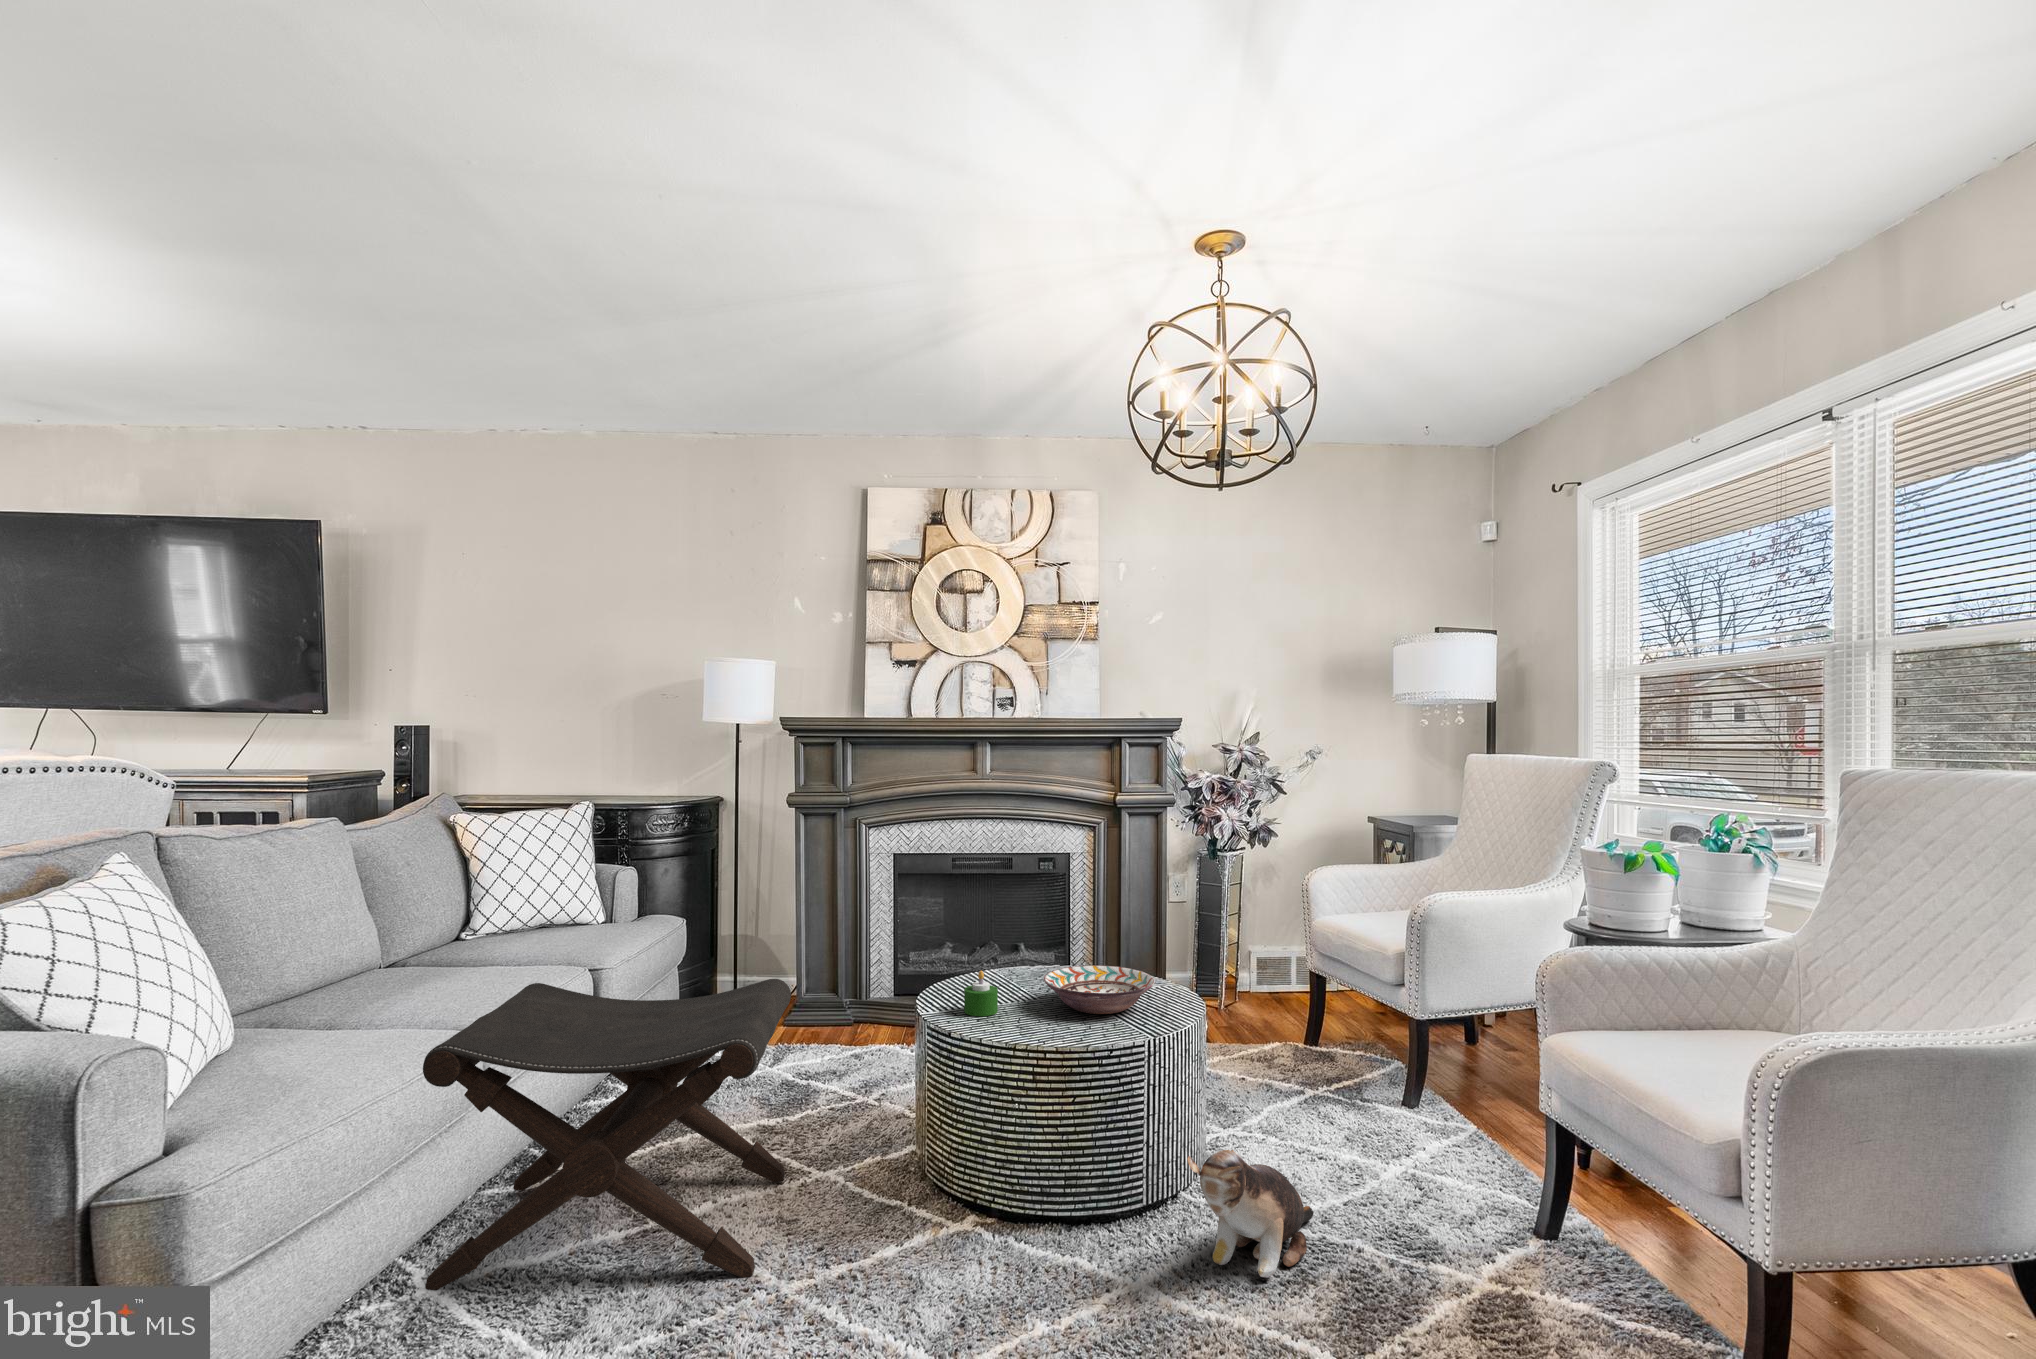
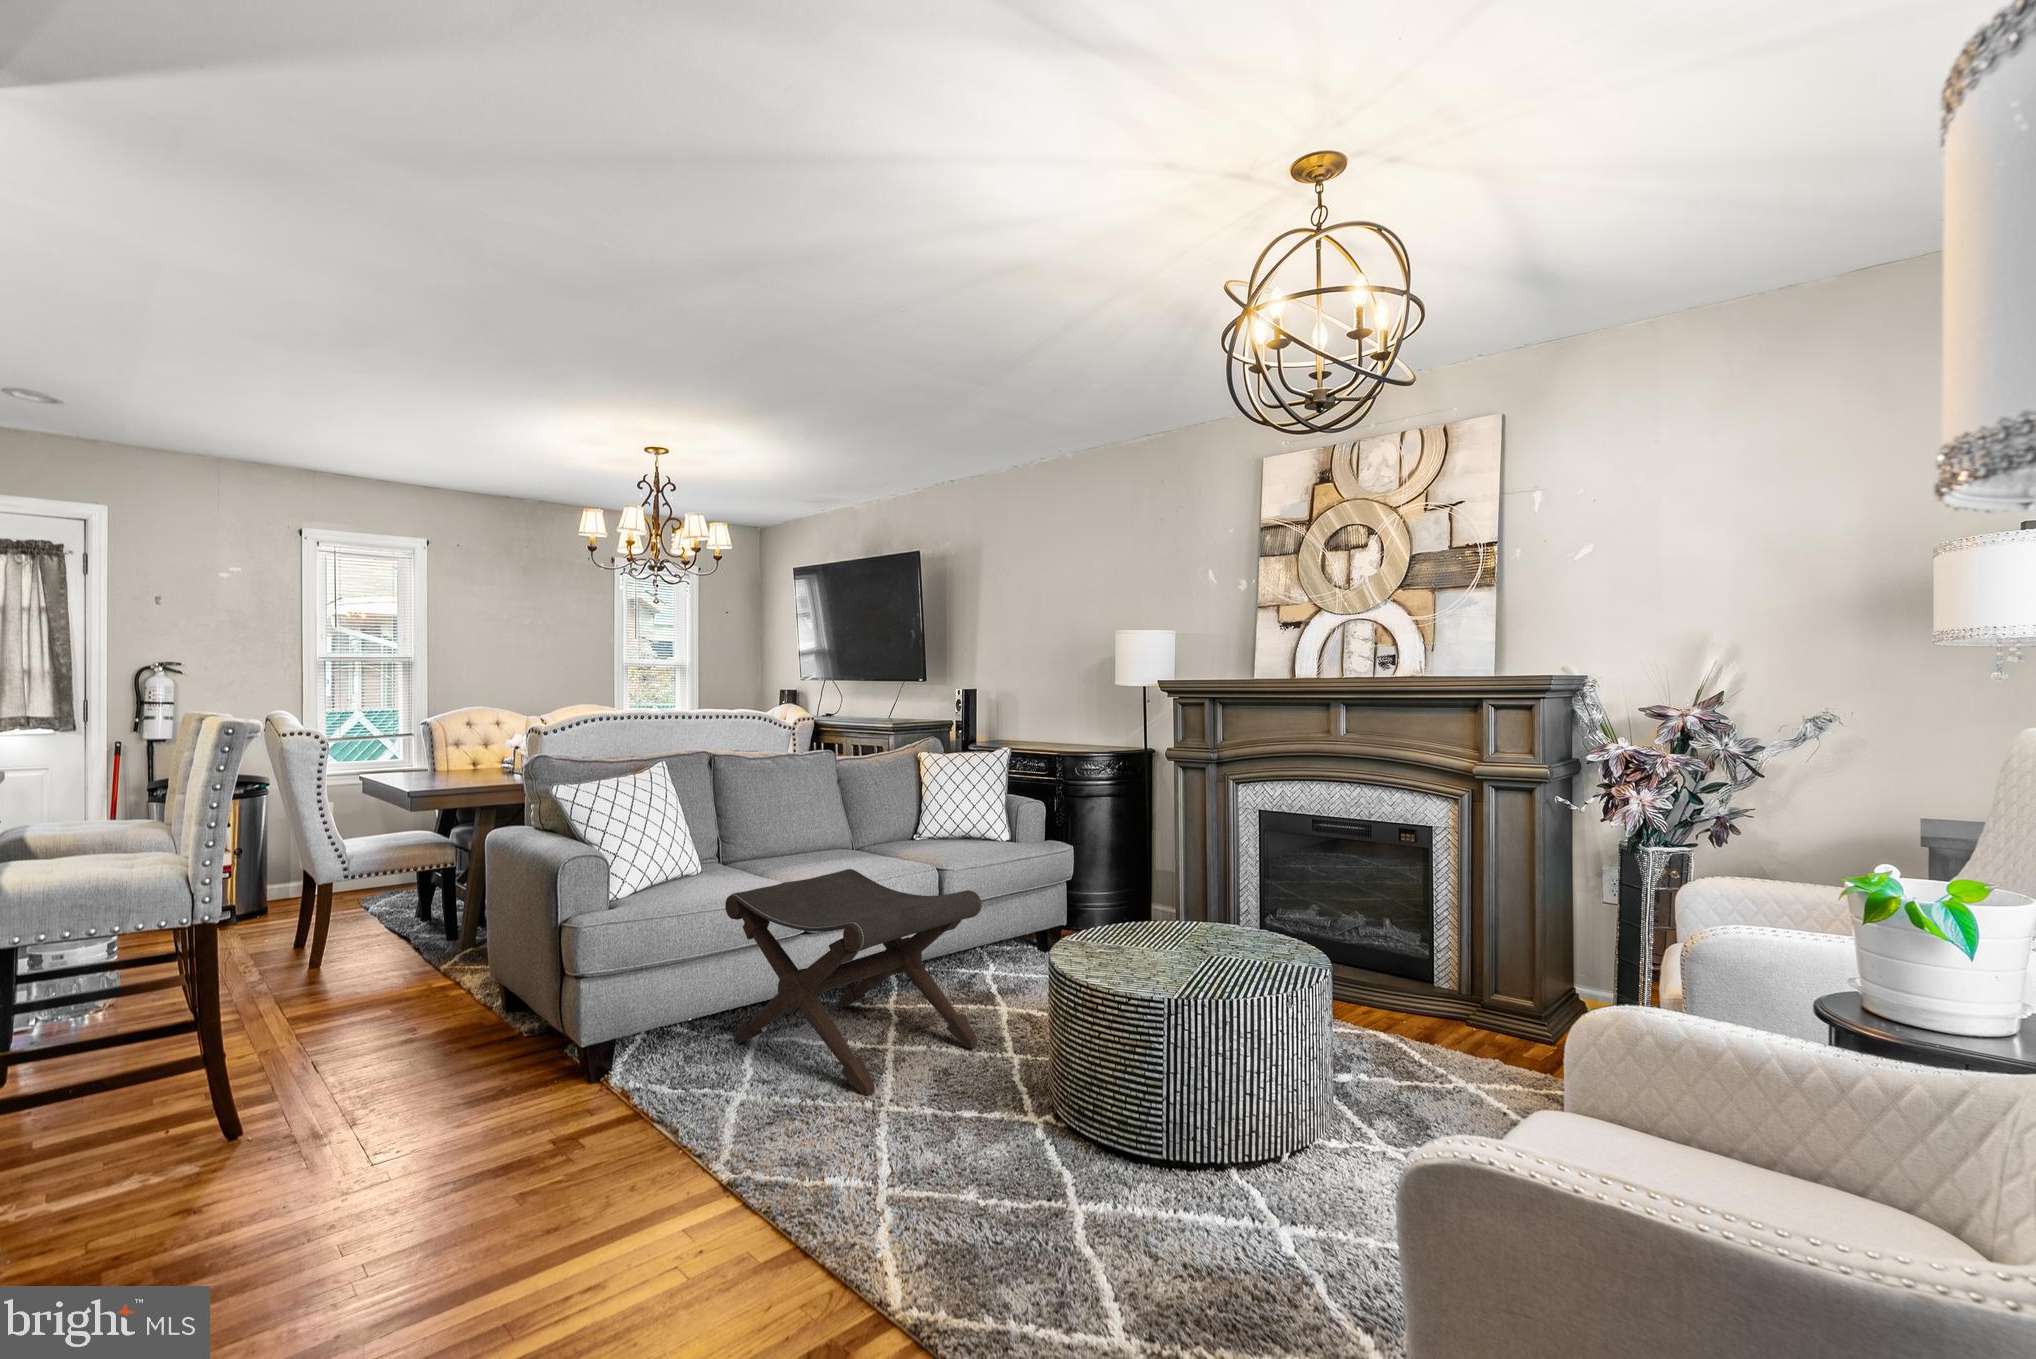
decorative bowl: present [1044,965,1155,1014] -> none [1147,924,1258,973]
candle: present [964,971,998,1016] -> none [1087,911,1118,951]
plush toy: present [1188,1150,1313,1277] -> none [1104,1106,1319,1254]

